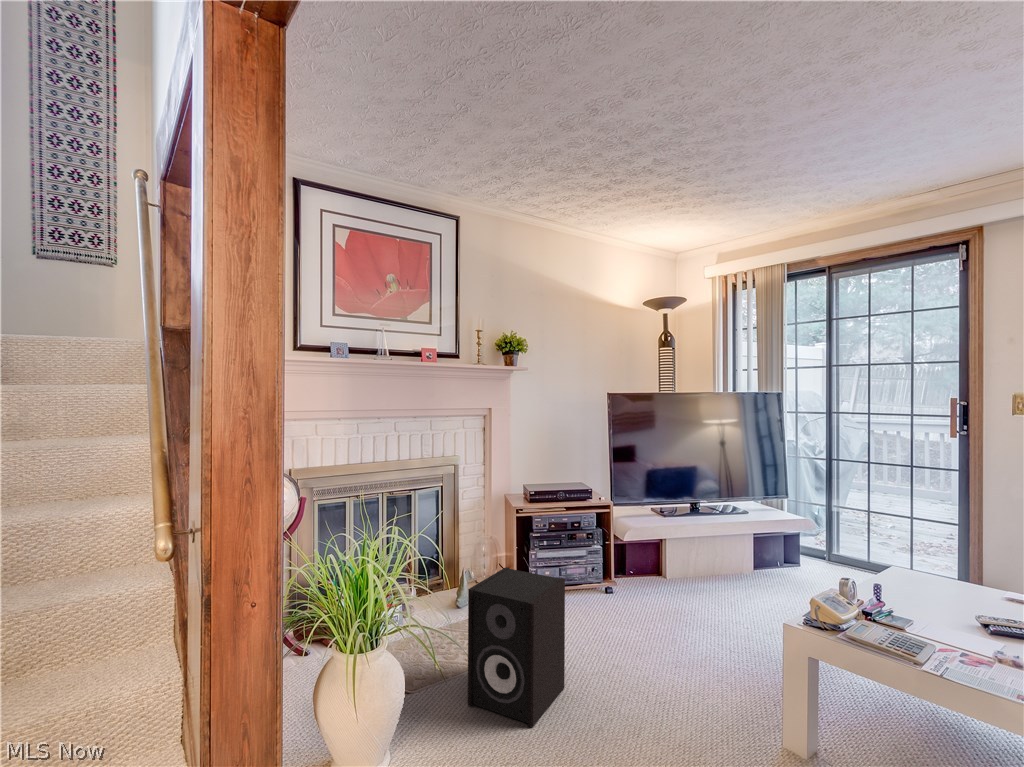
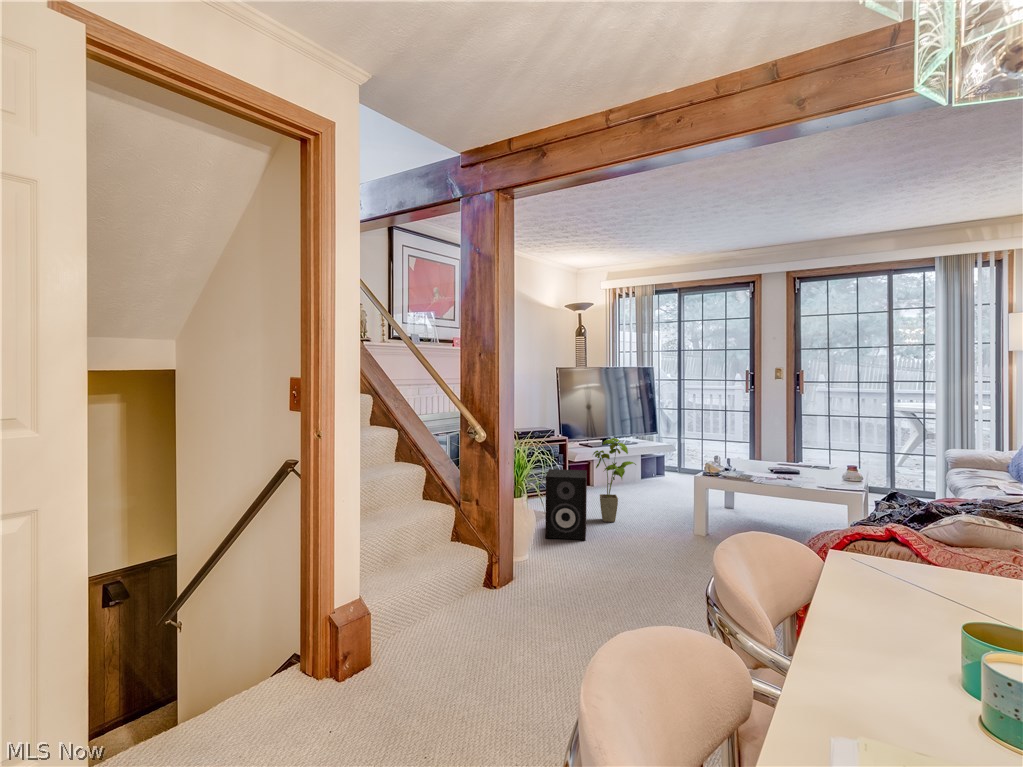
house plant: none [598,519,681,677] -> present [593,438,636,522]

